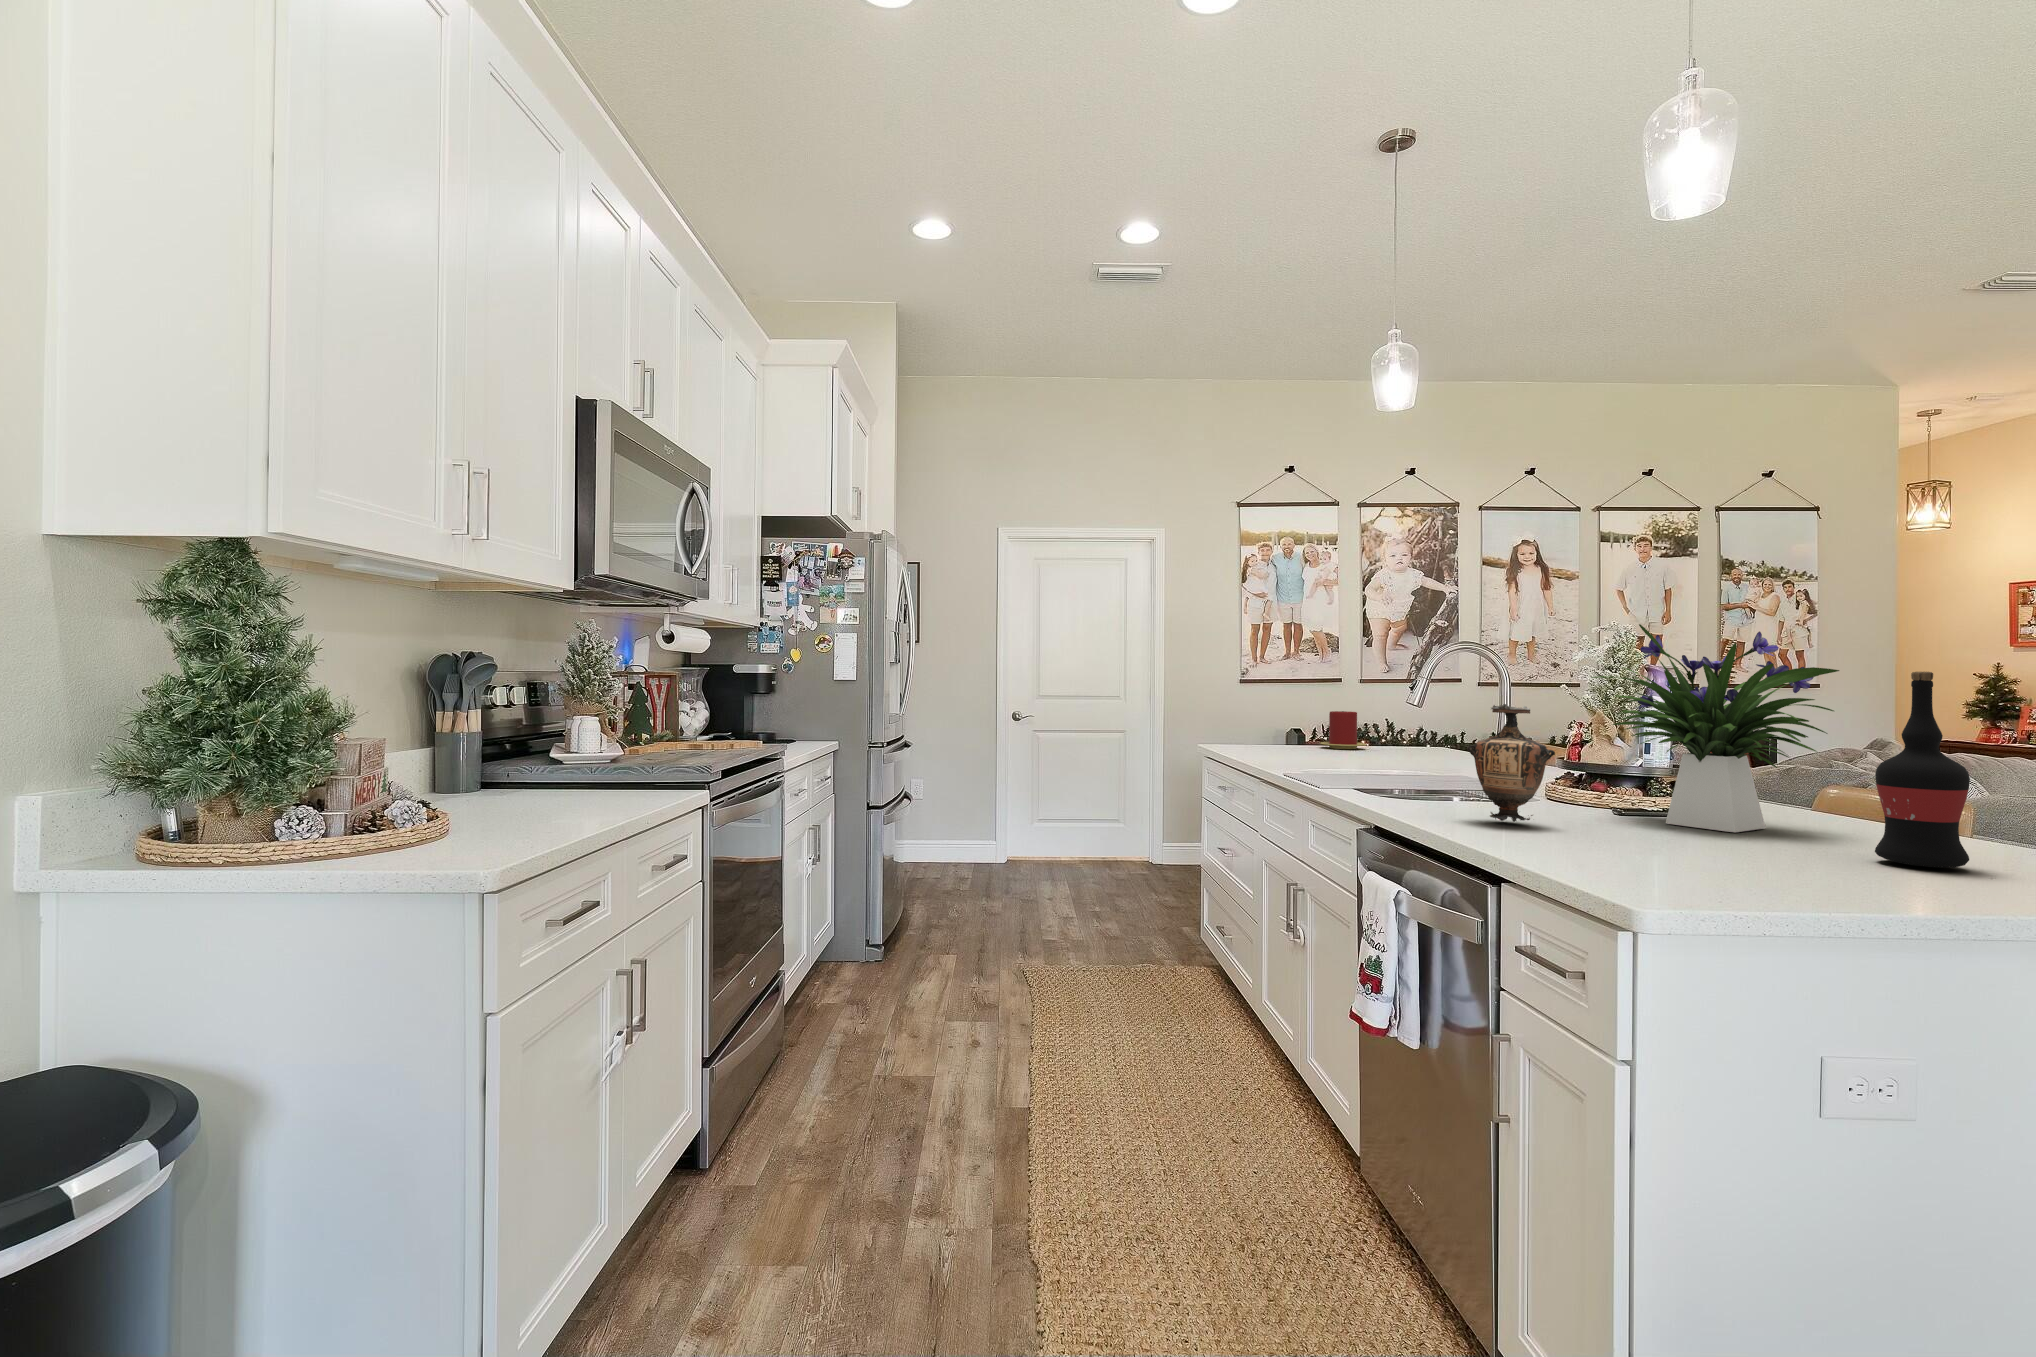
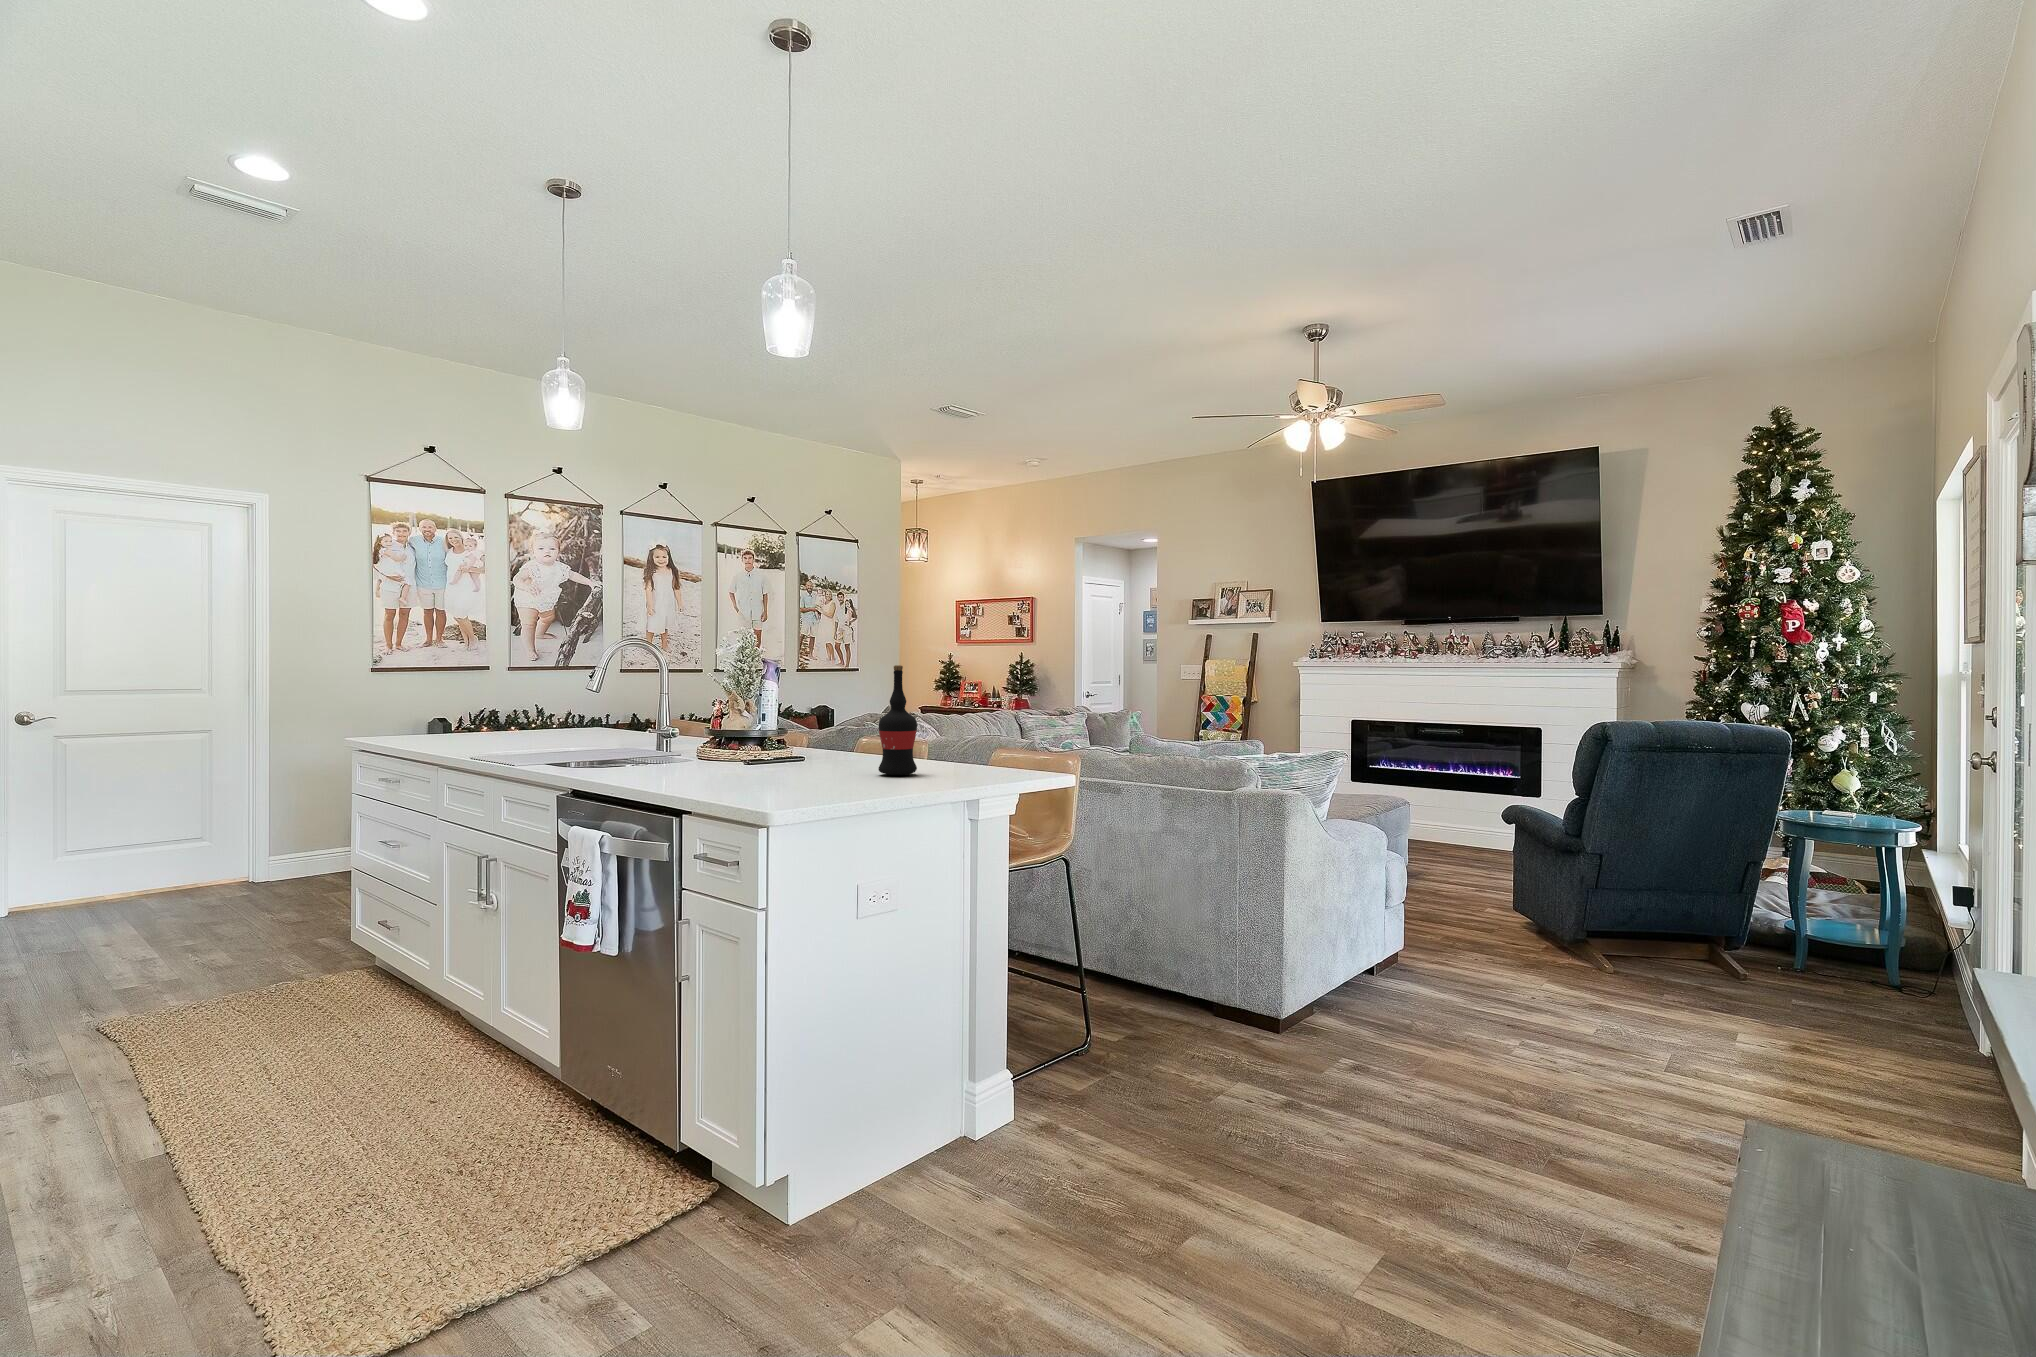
flower arrangement: present [1592,624,1839,832] -> none [729,631,864,769]
vase: present [1467,704,1555,822] -> none [645,682,708,776]
candle: present [1320,711,1366,749] -> none [483,700,530,736]

